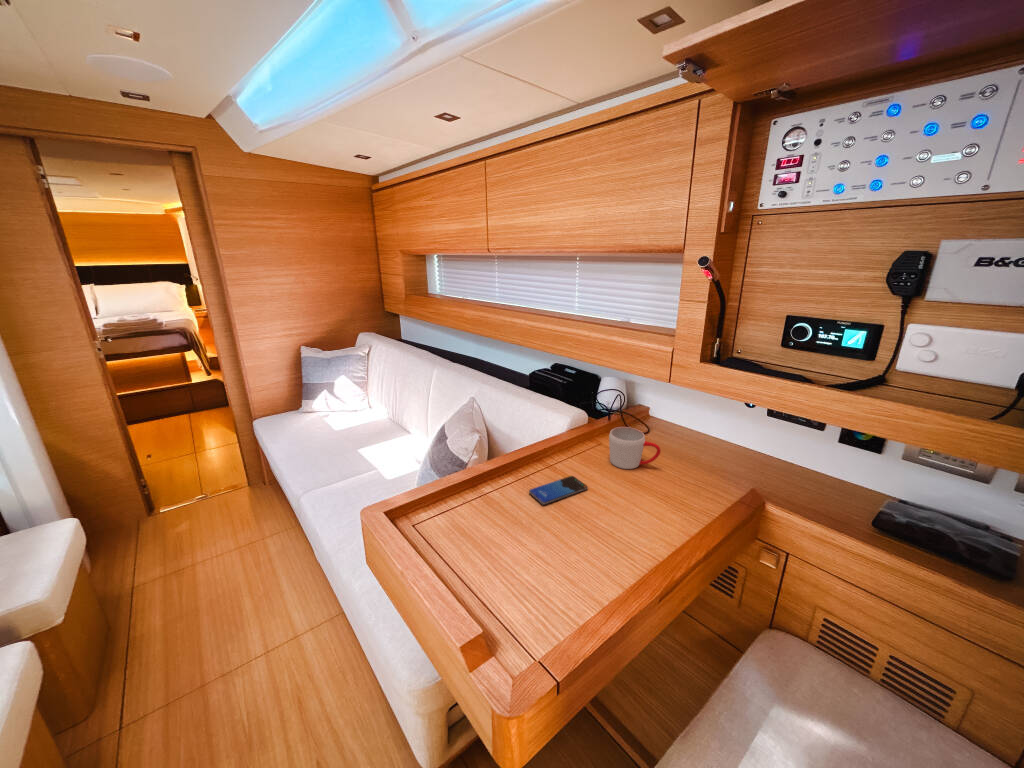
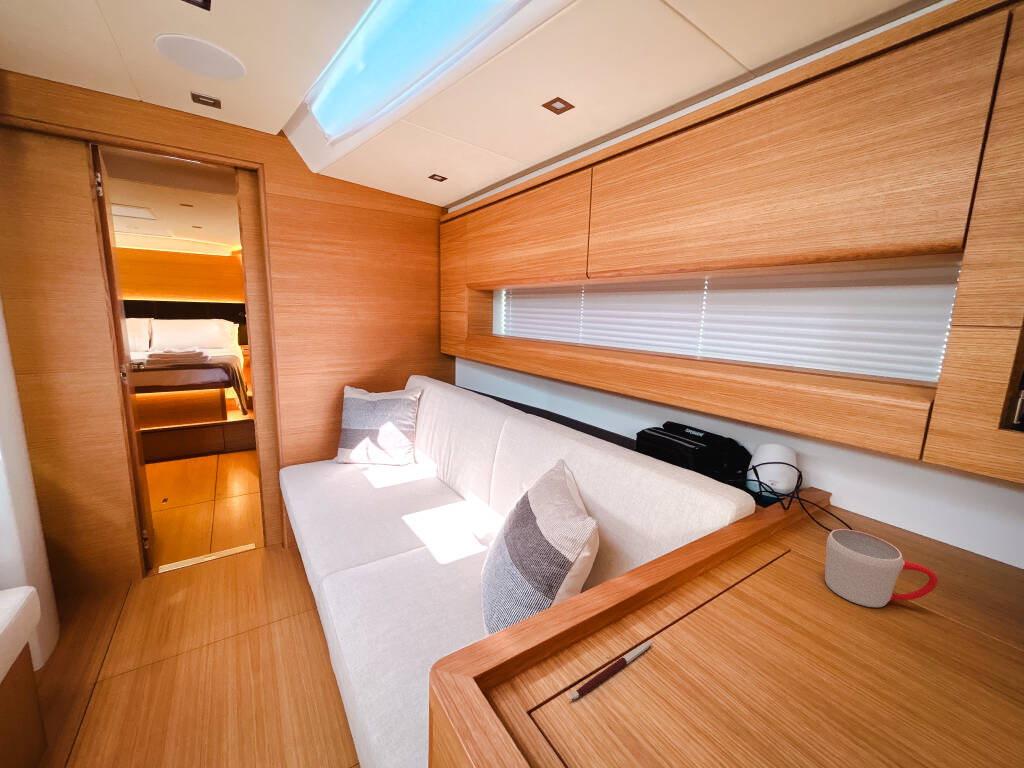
smartphone: present [529,476,588,505] -> none [723,615,829,682]
pen: none [433,493,489,519] -> present [569,640,653,700]

